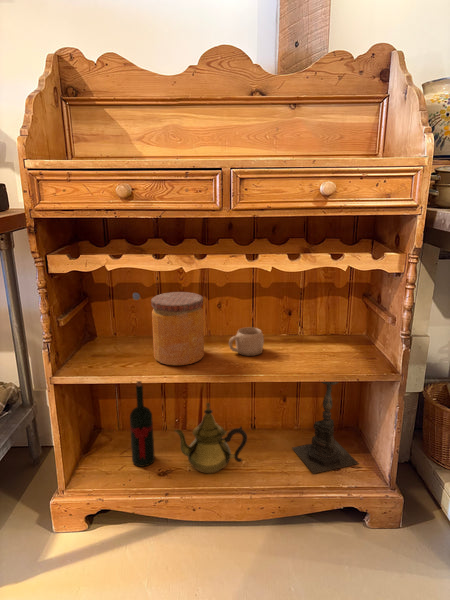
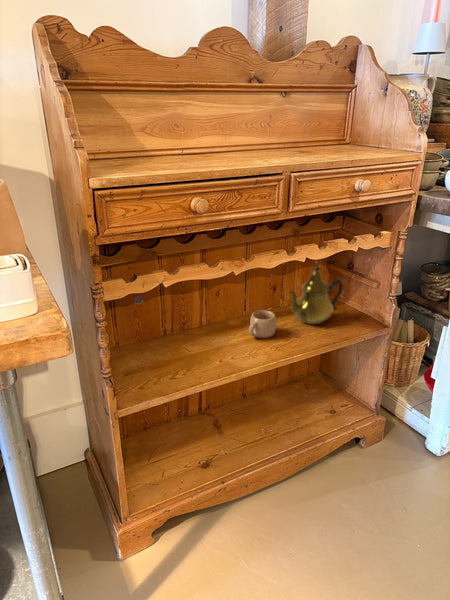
jar: present [151,292,204,365] -> none [183,290,236,366]
wine bottle: present [130,381,155,467] -> none [163,387,188,467]
candle holder: present [292,382,358,474] -> none [287,330,343,421]
teapot: present [175,403,247,473] -> present [289,261,343,324]

